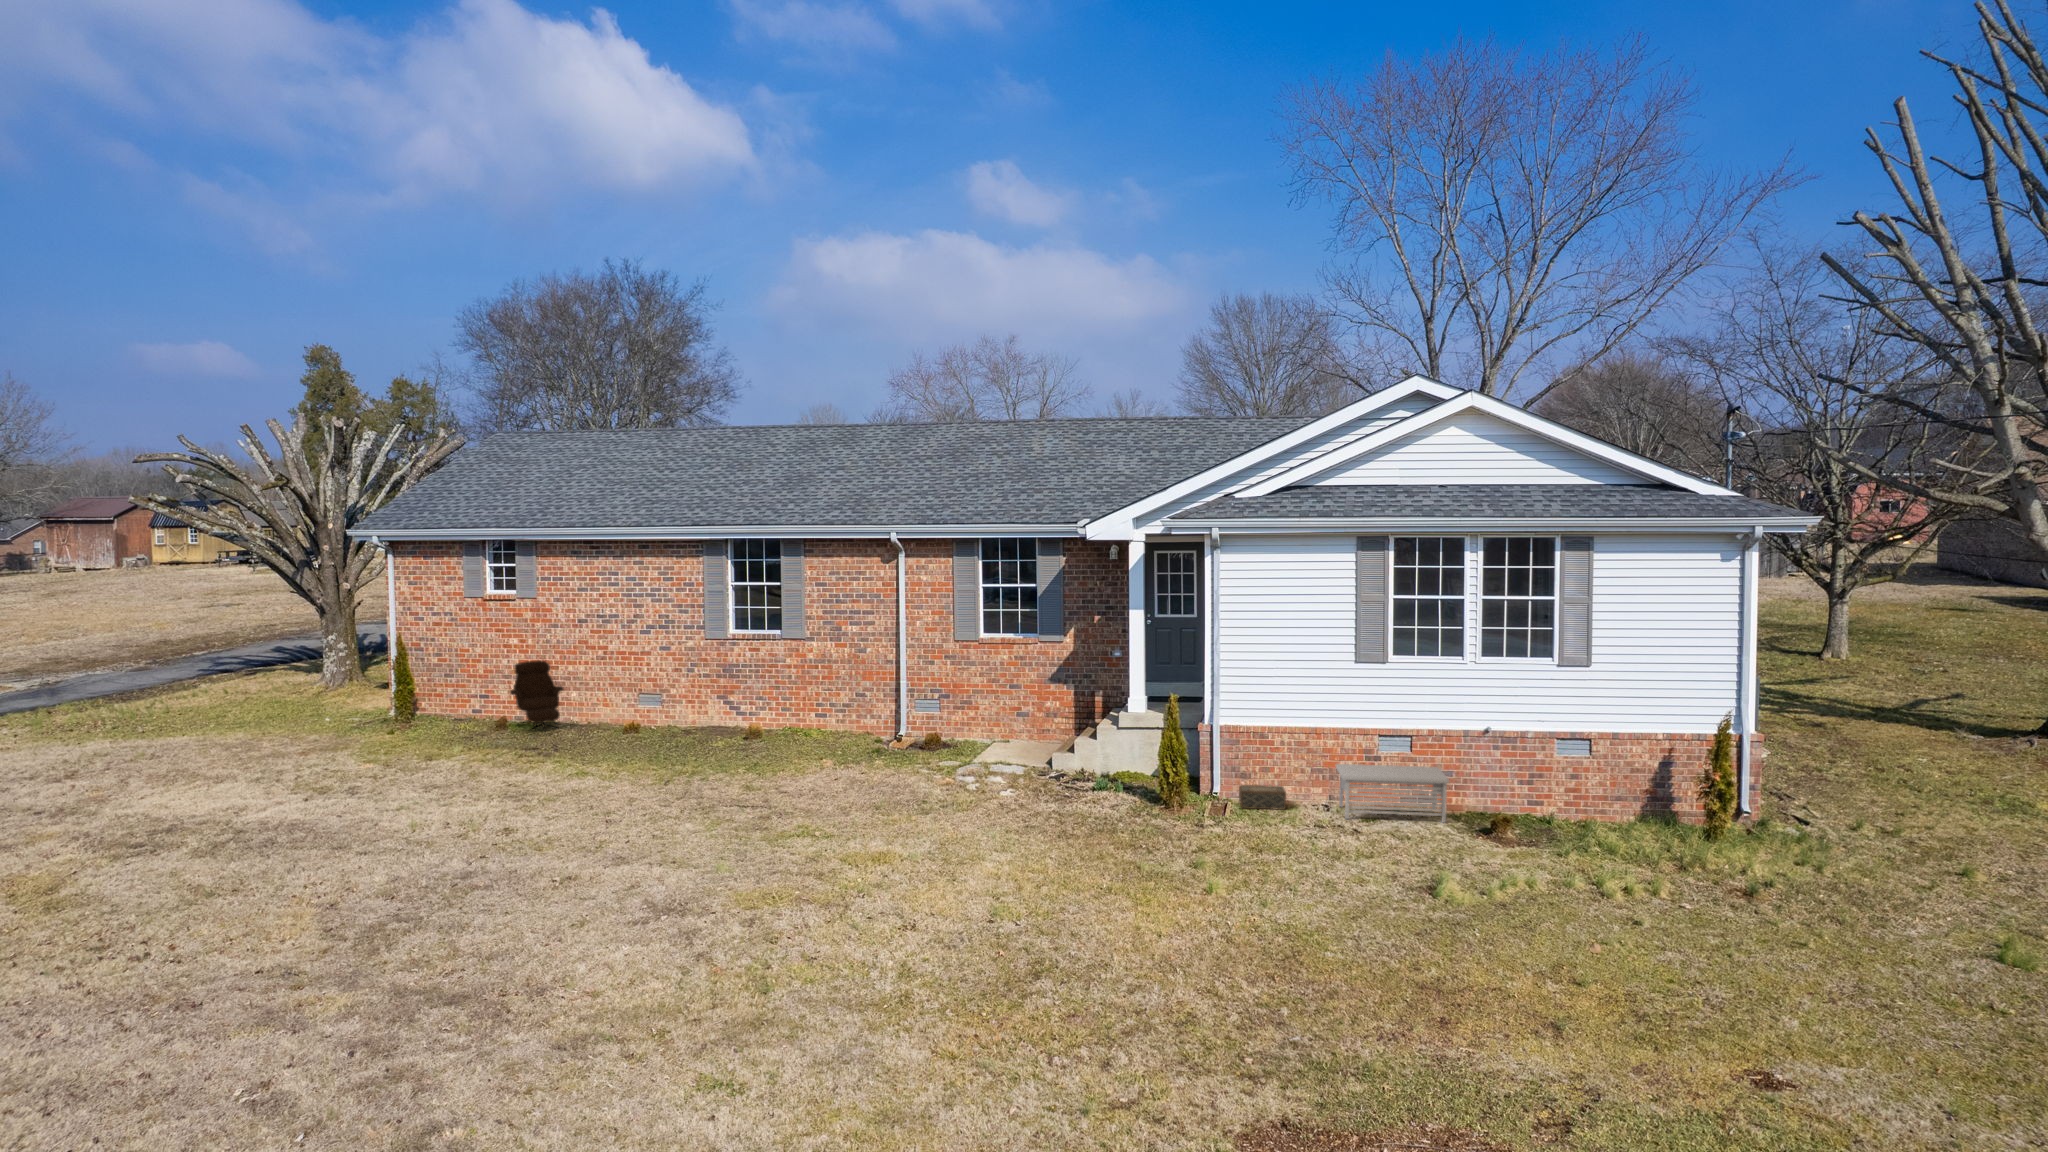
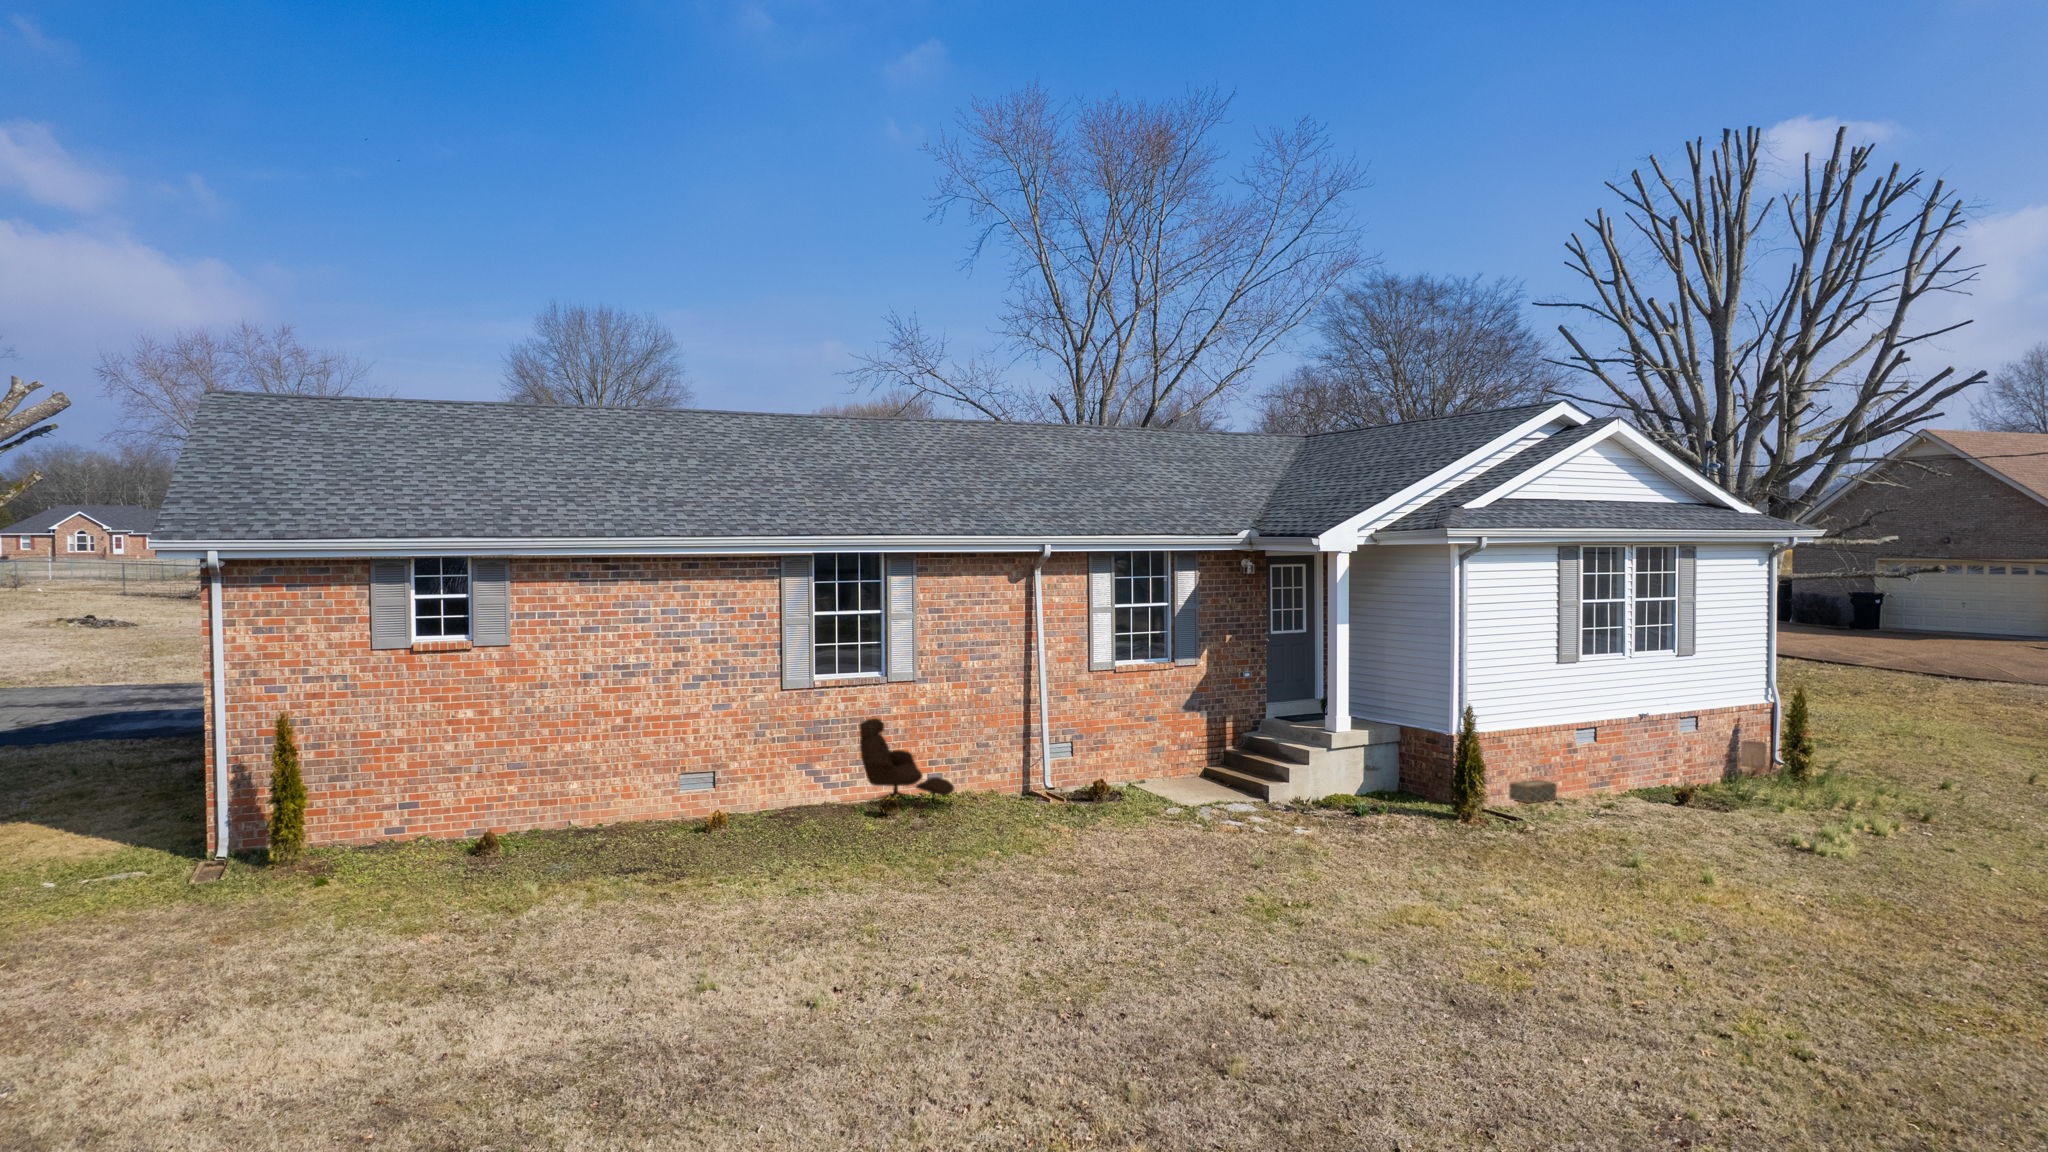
lounge chair: present [510,660,564,729] -> present [860,718,954,808]
storage bench: present [1336,764,1449,823] -> none [1573,748,1674,800]
planter: none [1630,778,1663,825] -> present [1737,741,1770,774]

